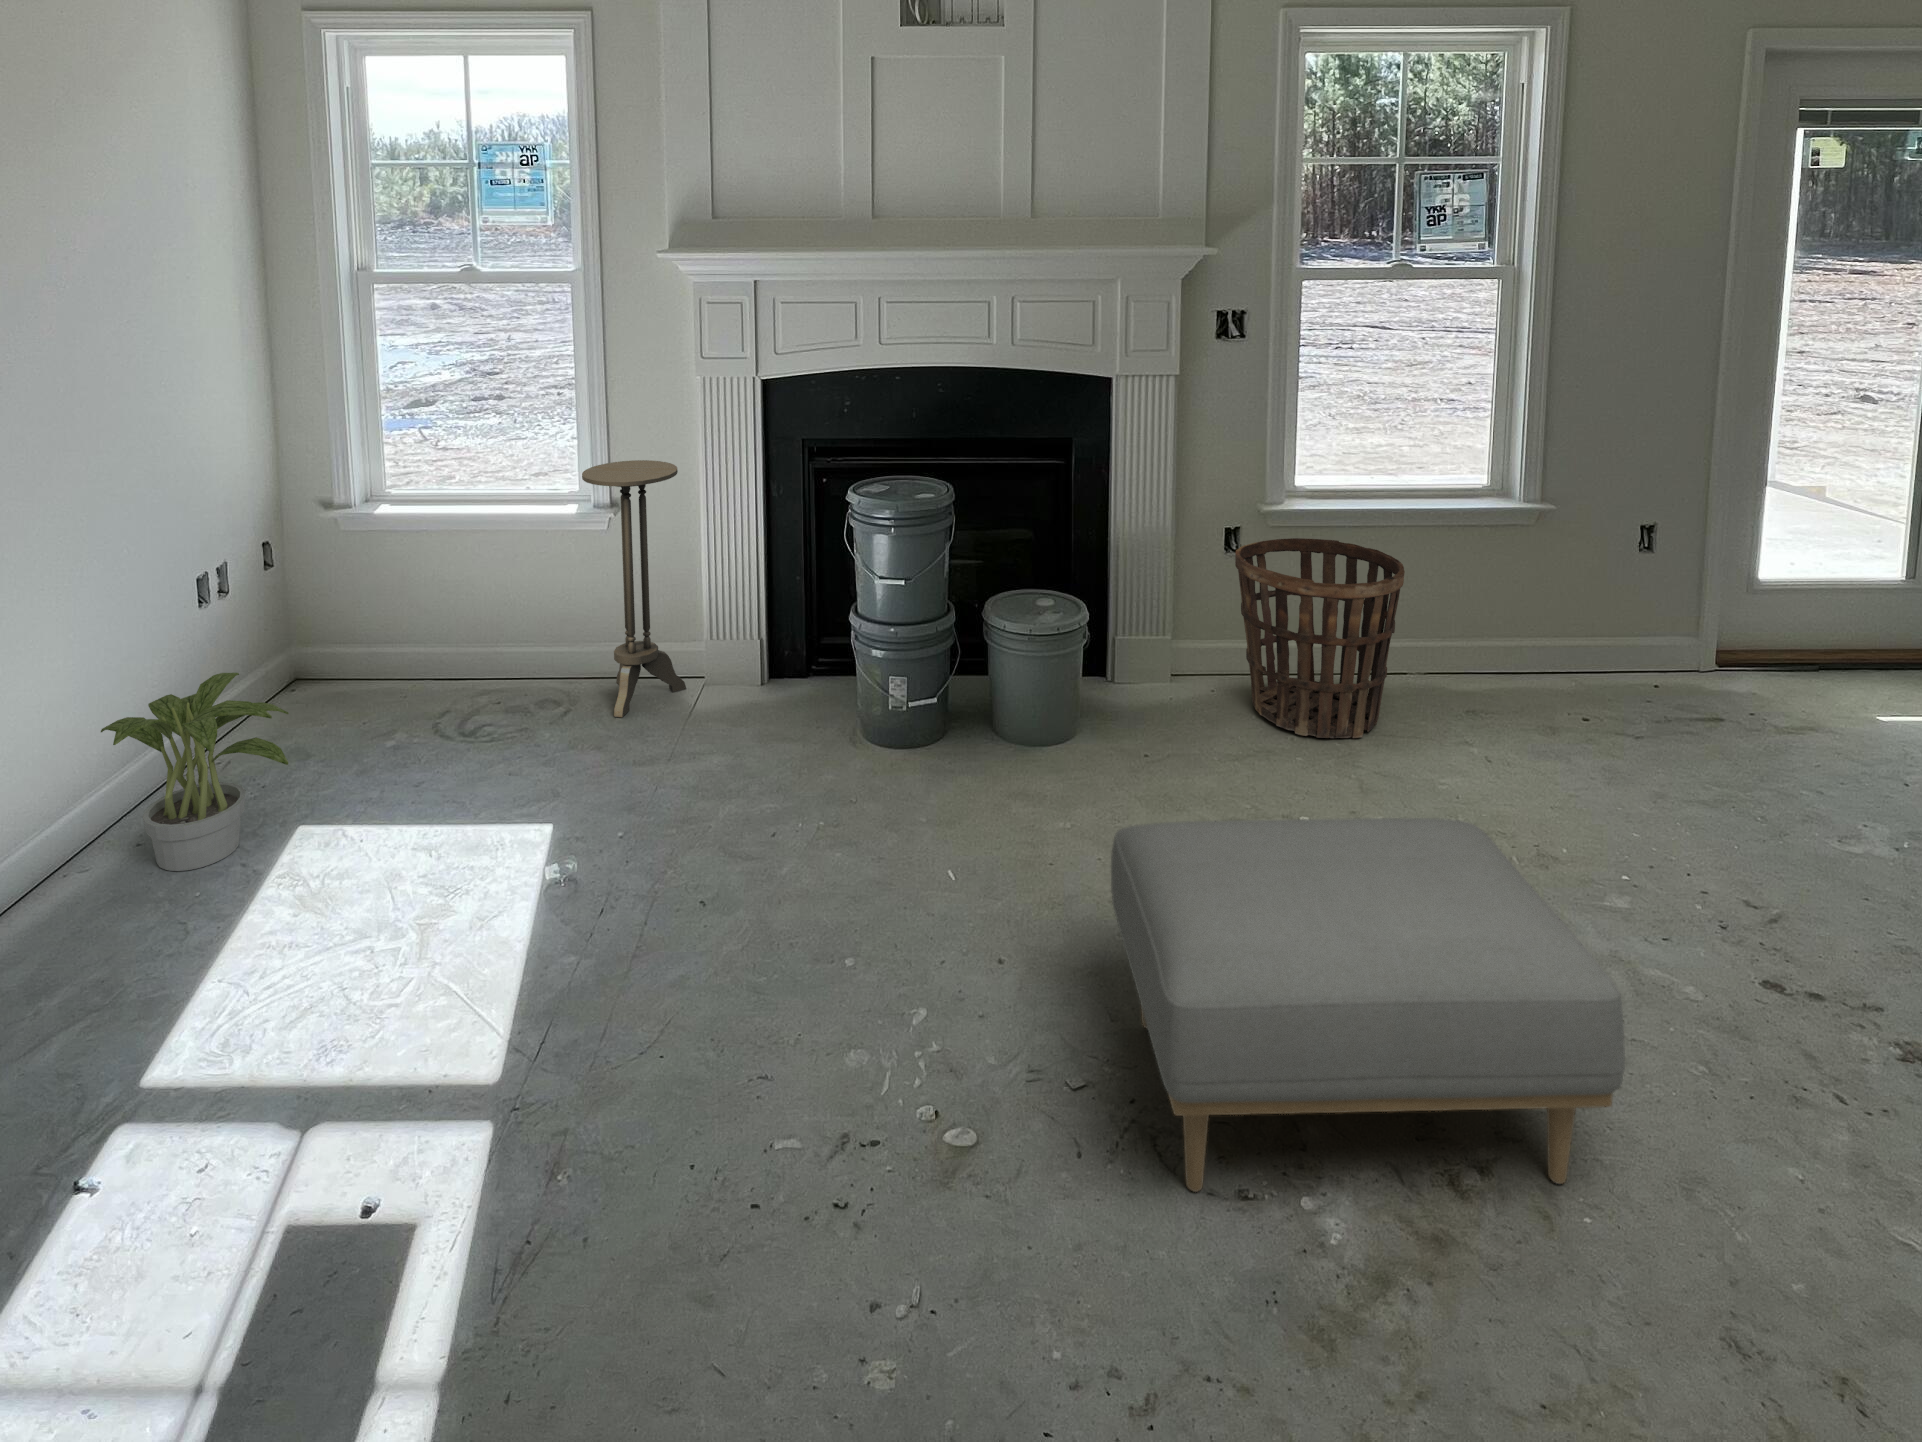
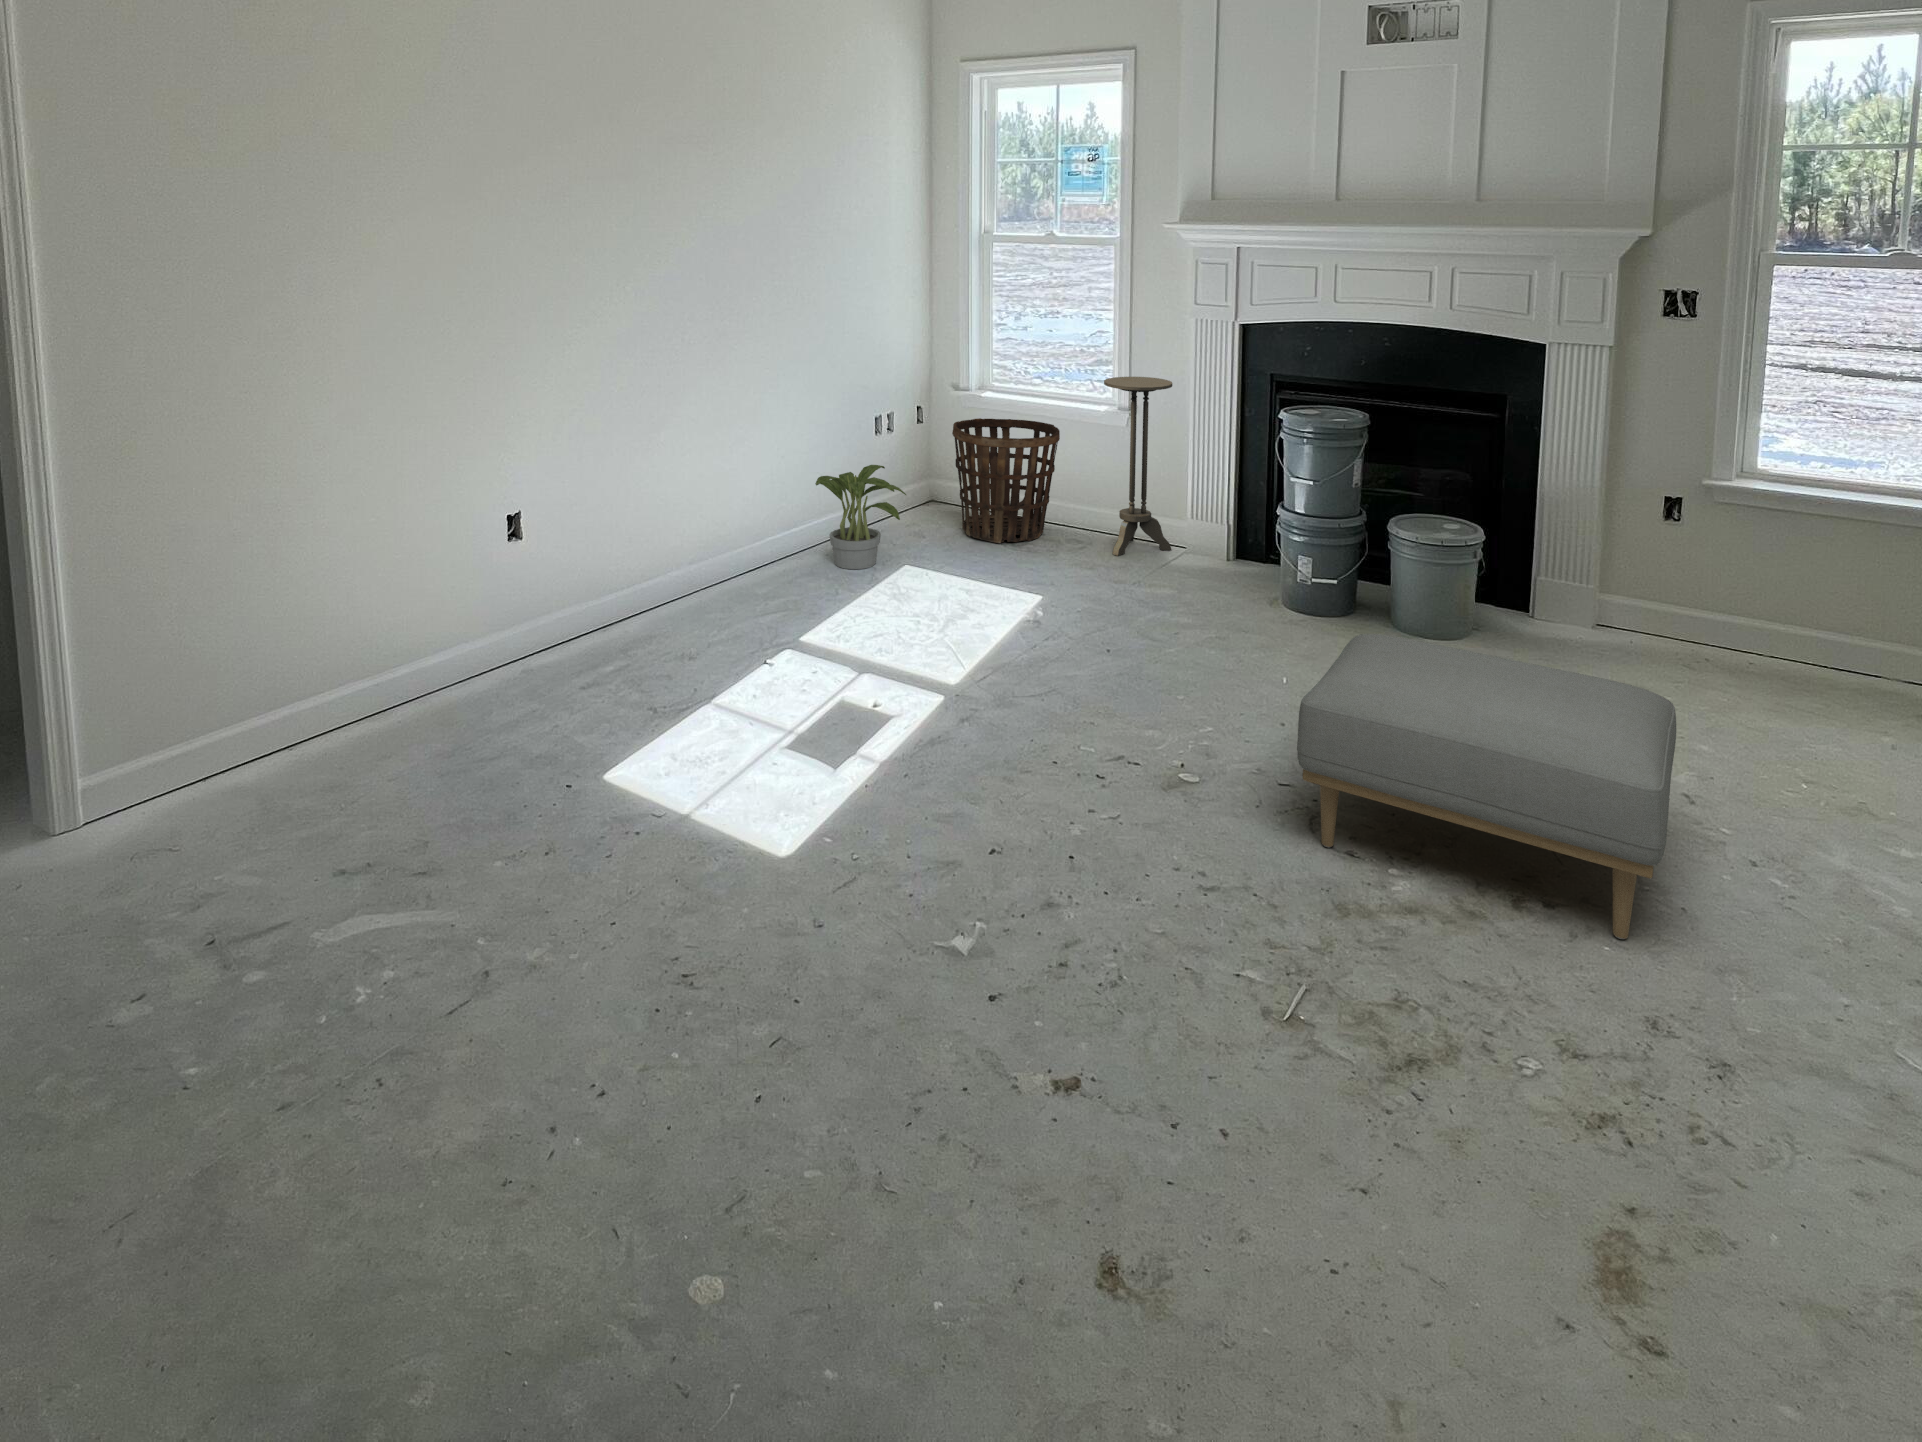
basket: present [1235,538,1405,738] -> present [952,418,1060,543]

